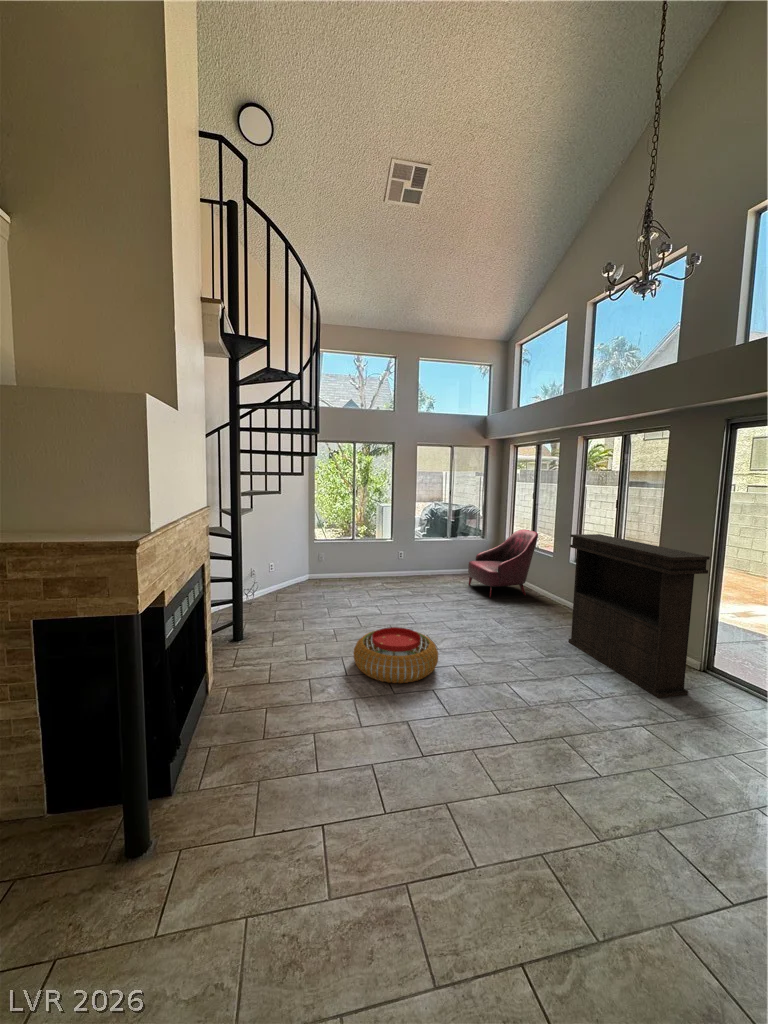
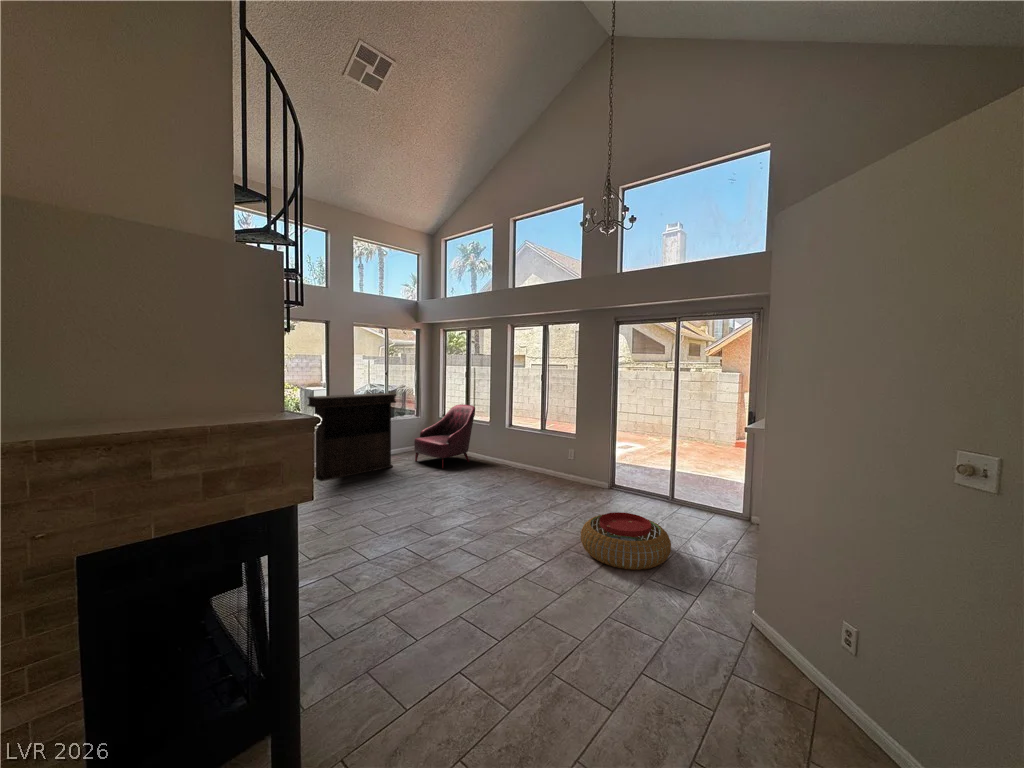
console table: present [568,534,710,698] -> present [308,393,396,481]
pouf: present [354,627,438,683] -> present [581,512,671,570]

